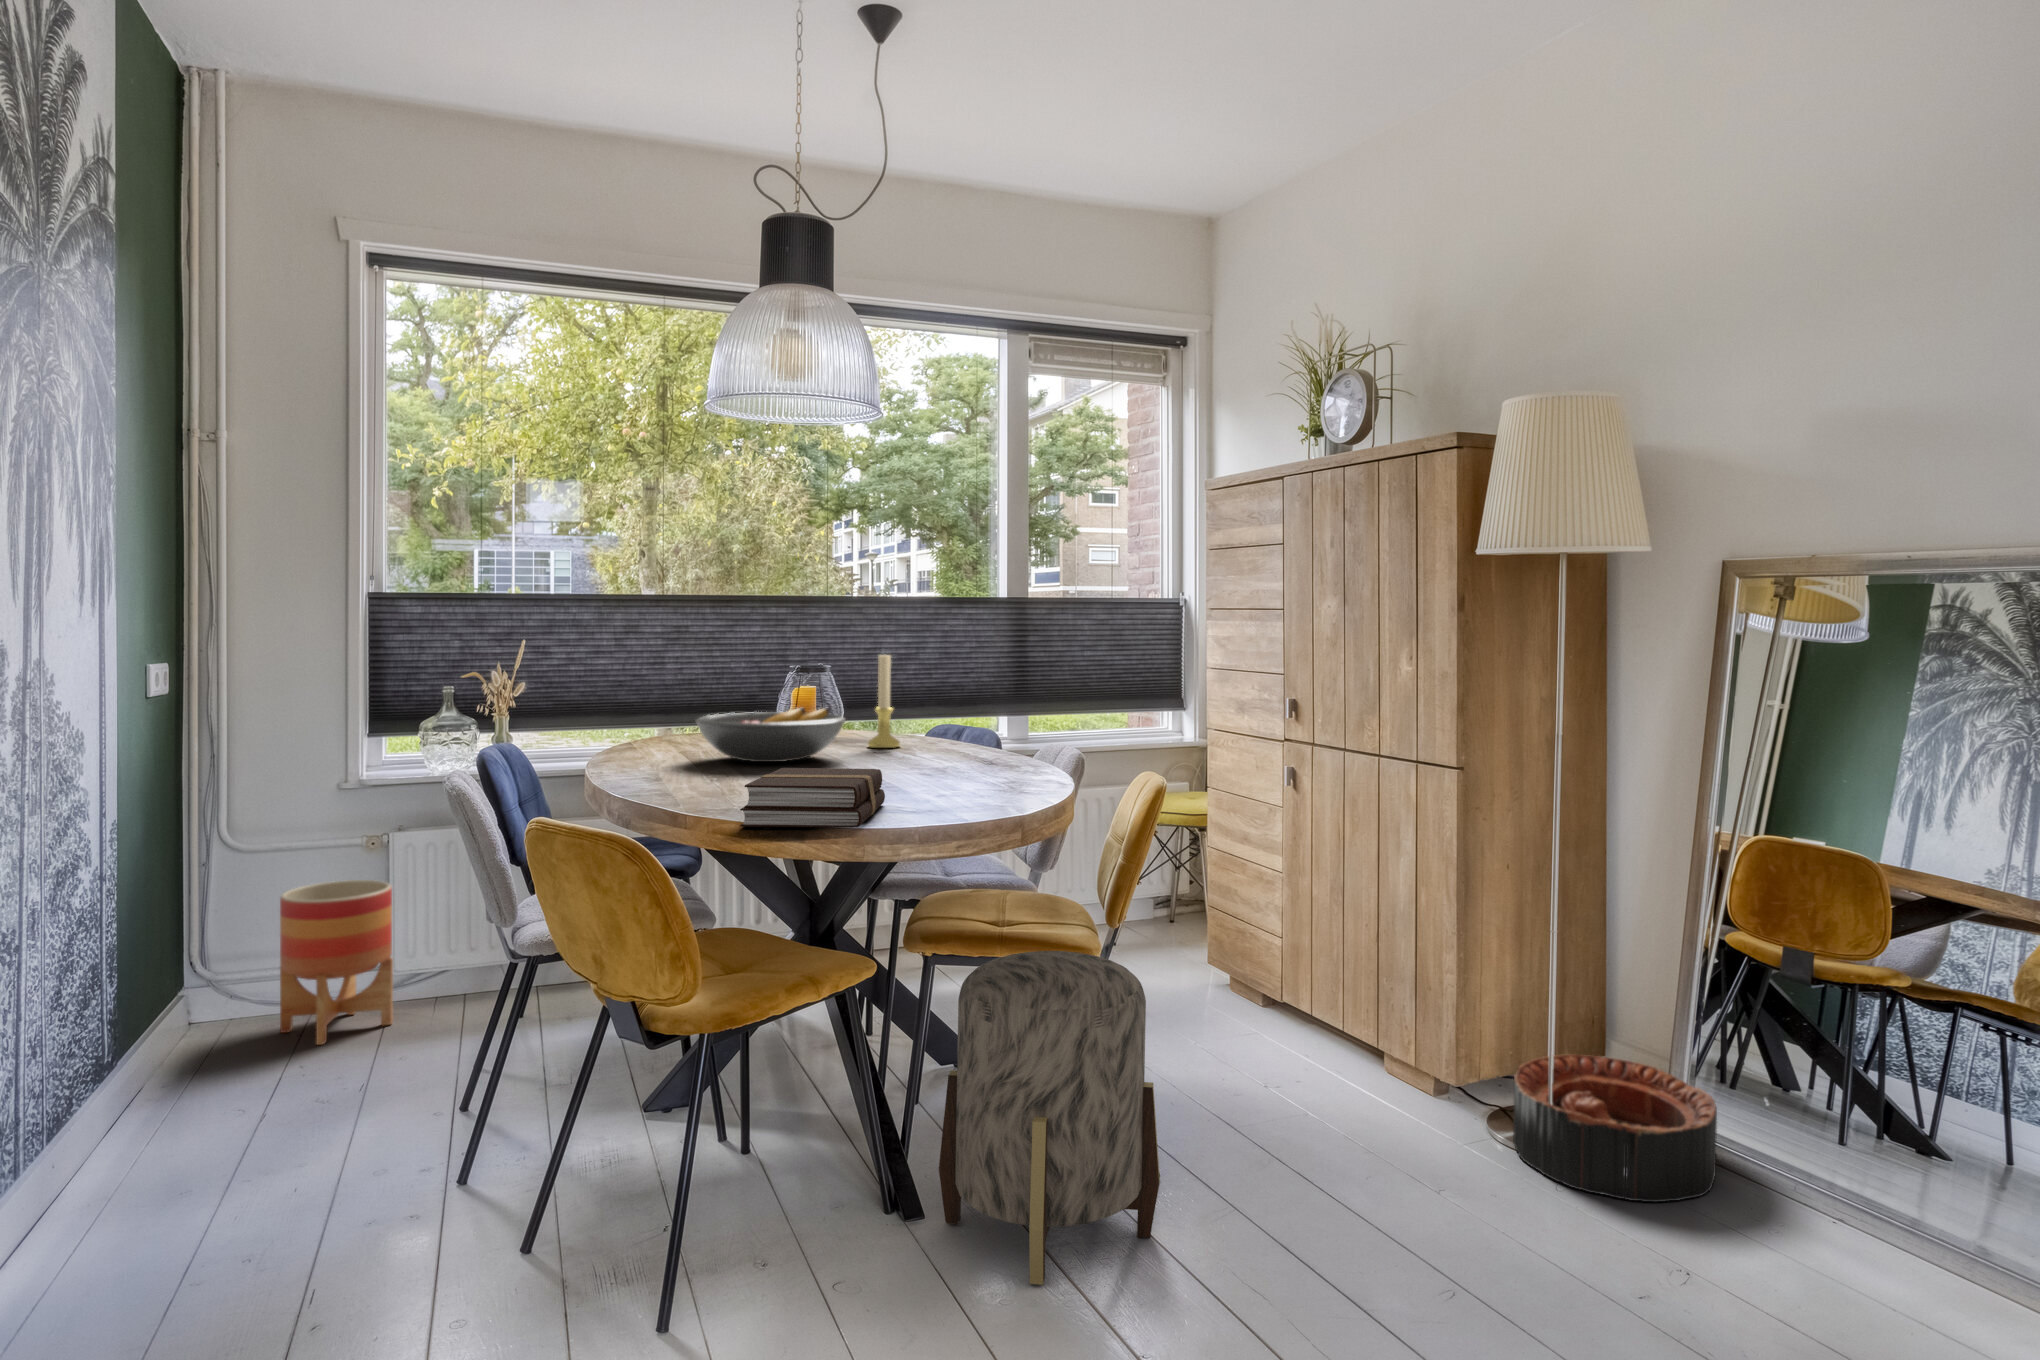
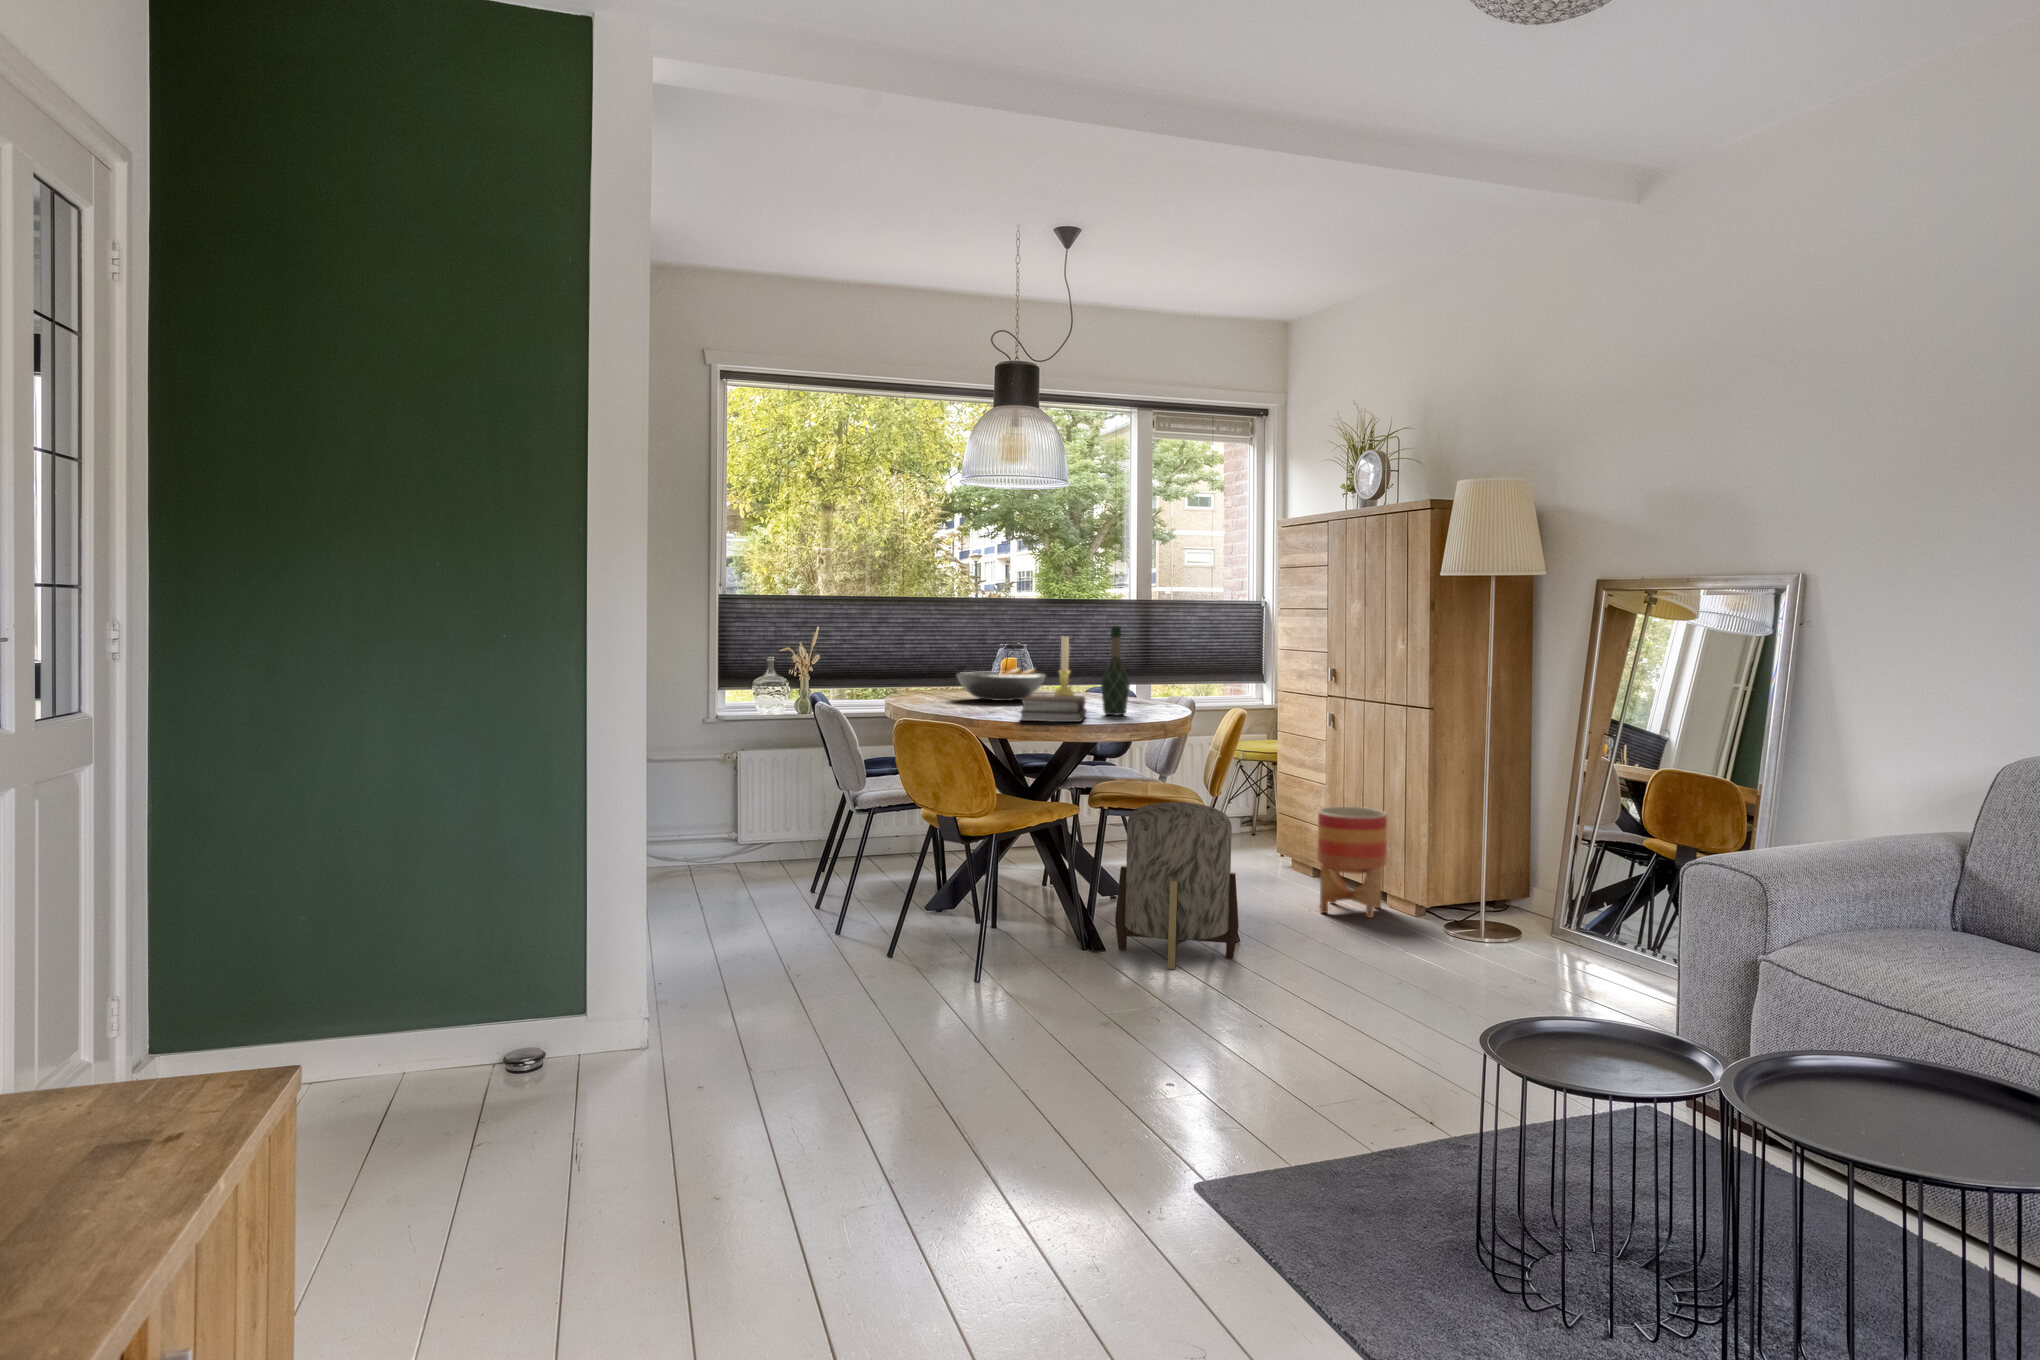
wine bottle: none [913,642,964,801] -> present [1101,626,1130,715]
planter: present [280,880,393,1045] -> present [1317,807,1387,918]
basket: present [1513,1054,1717,1202] -> none [1456,886,1575,955]

